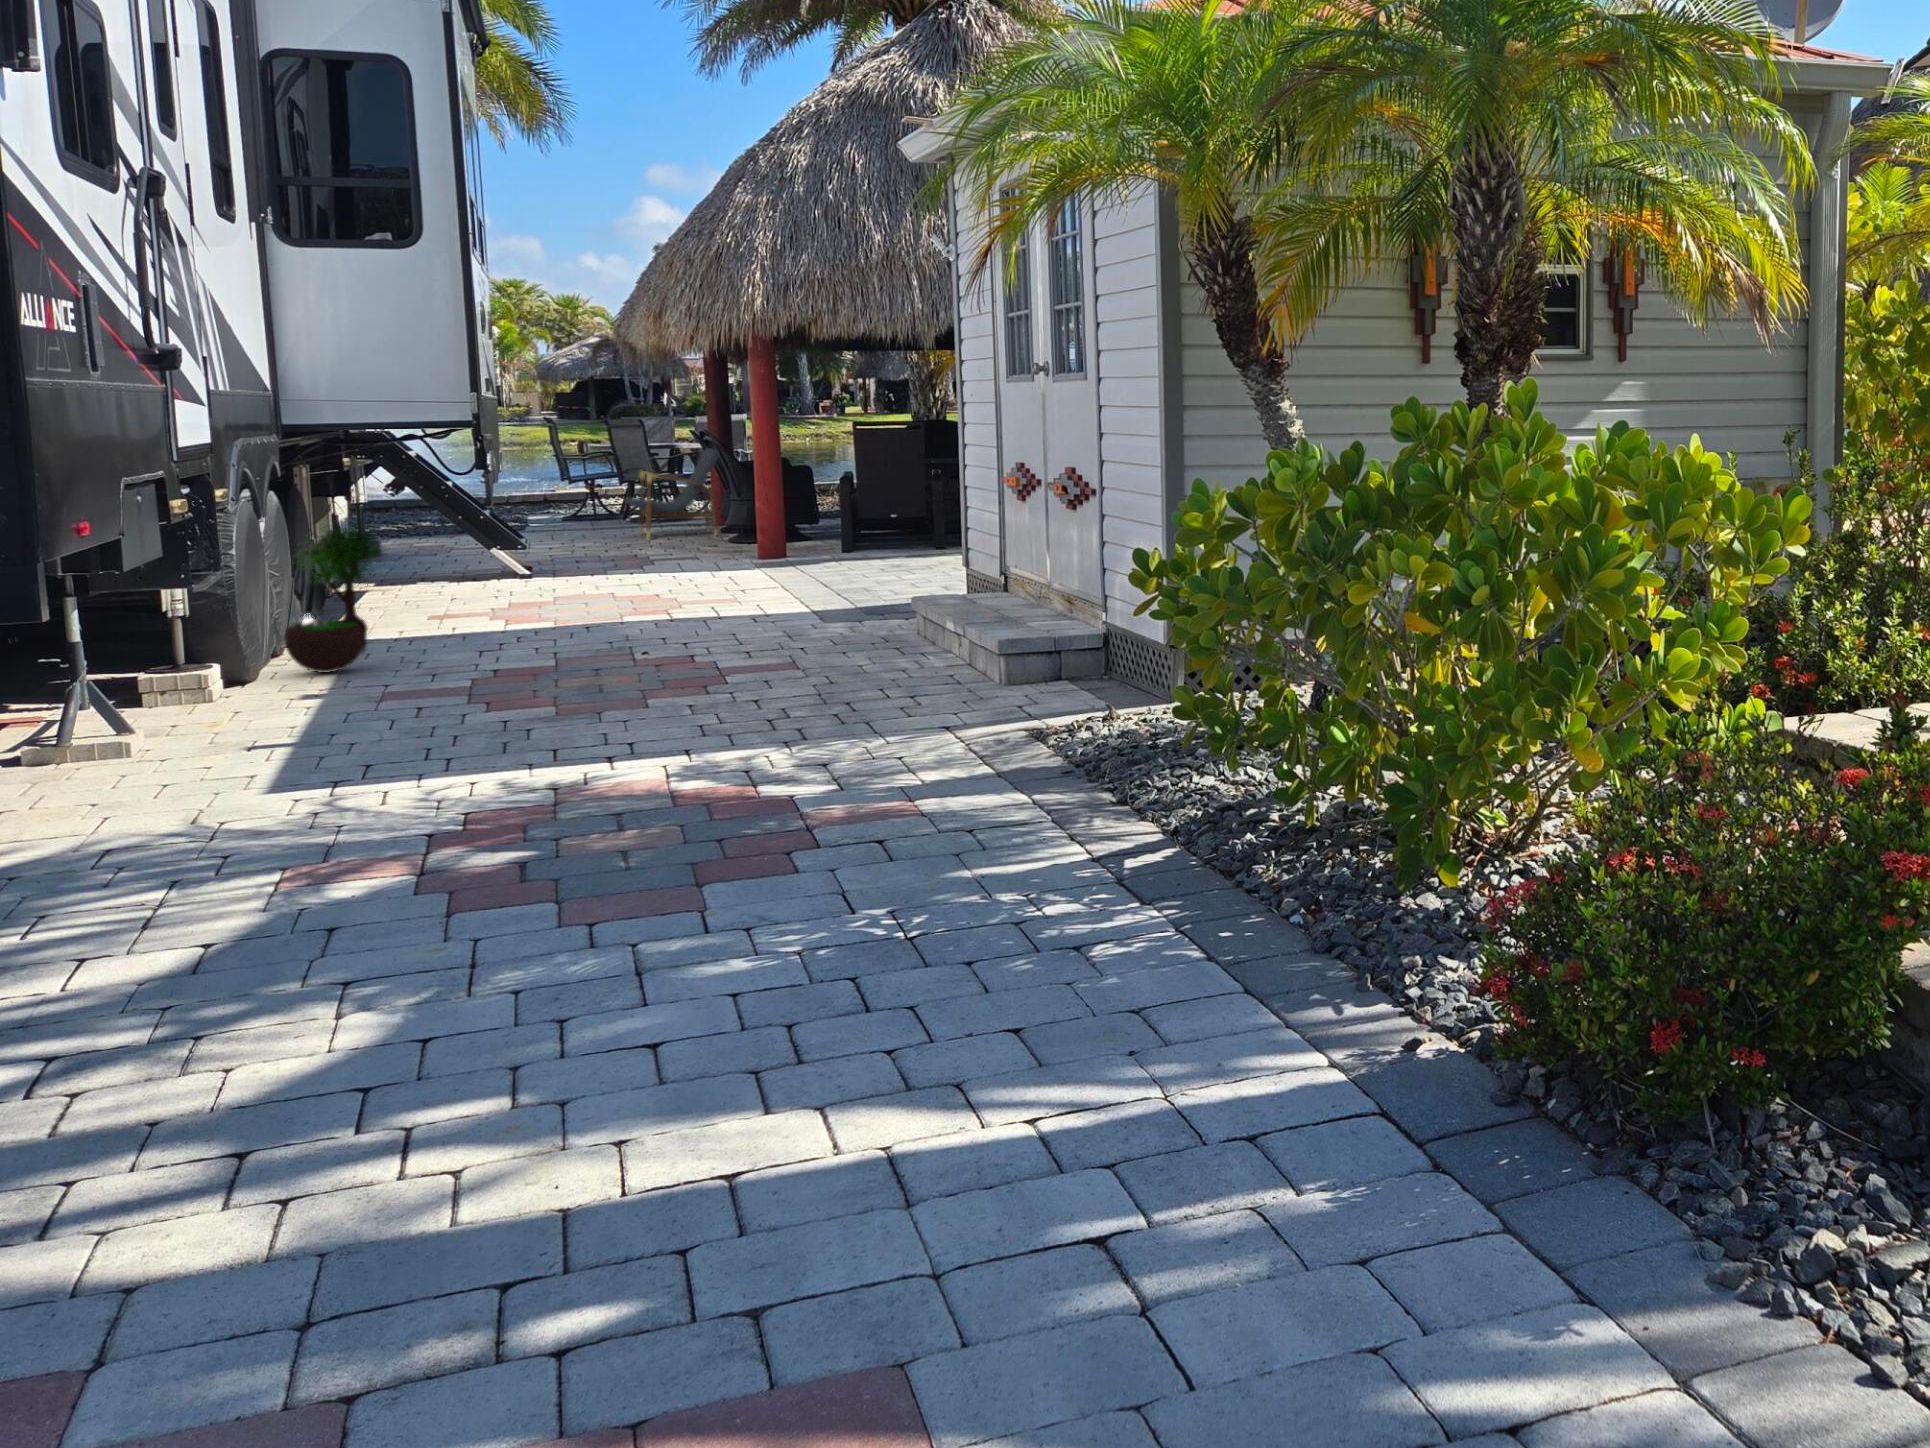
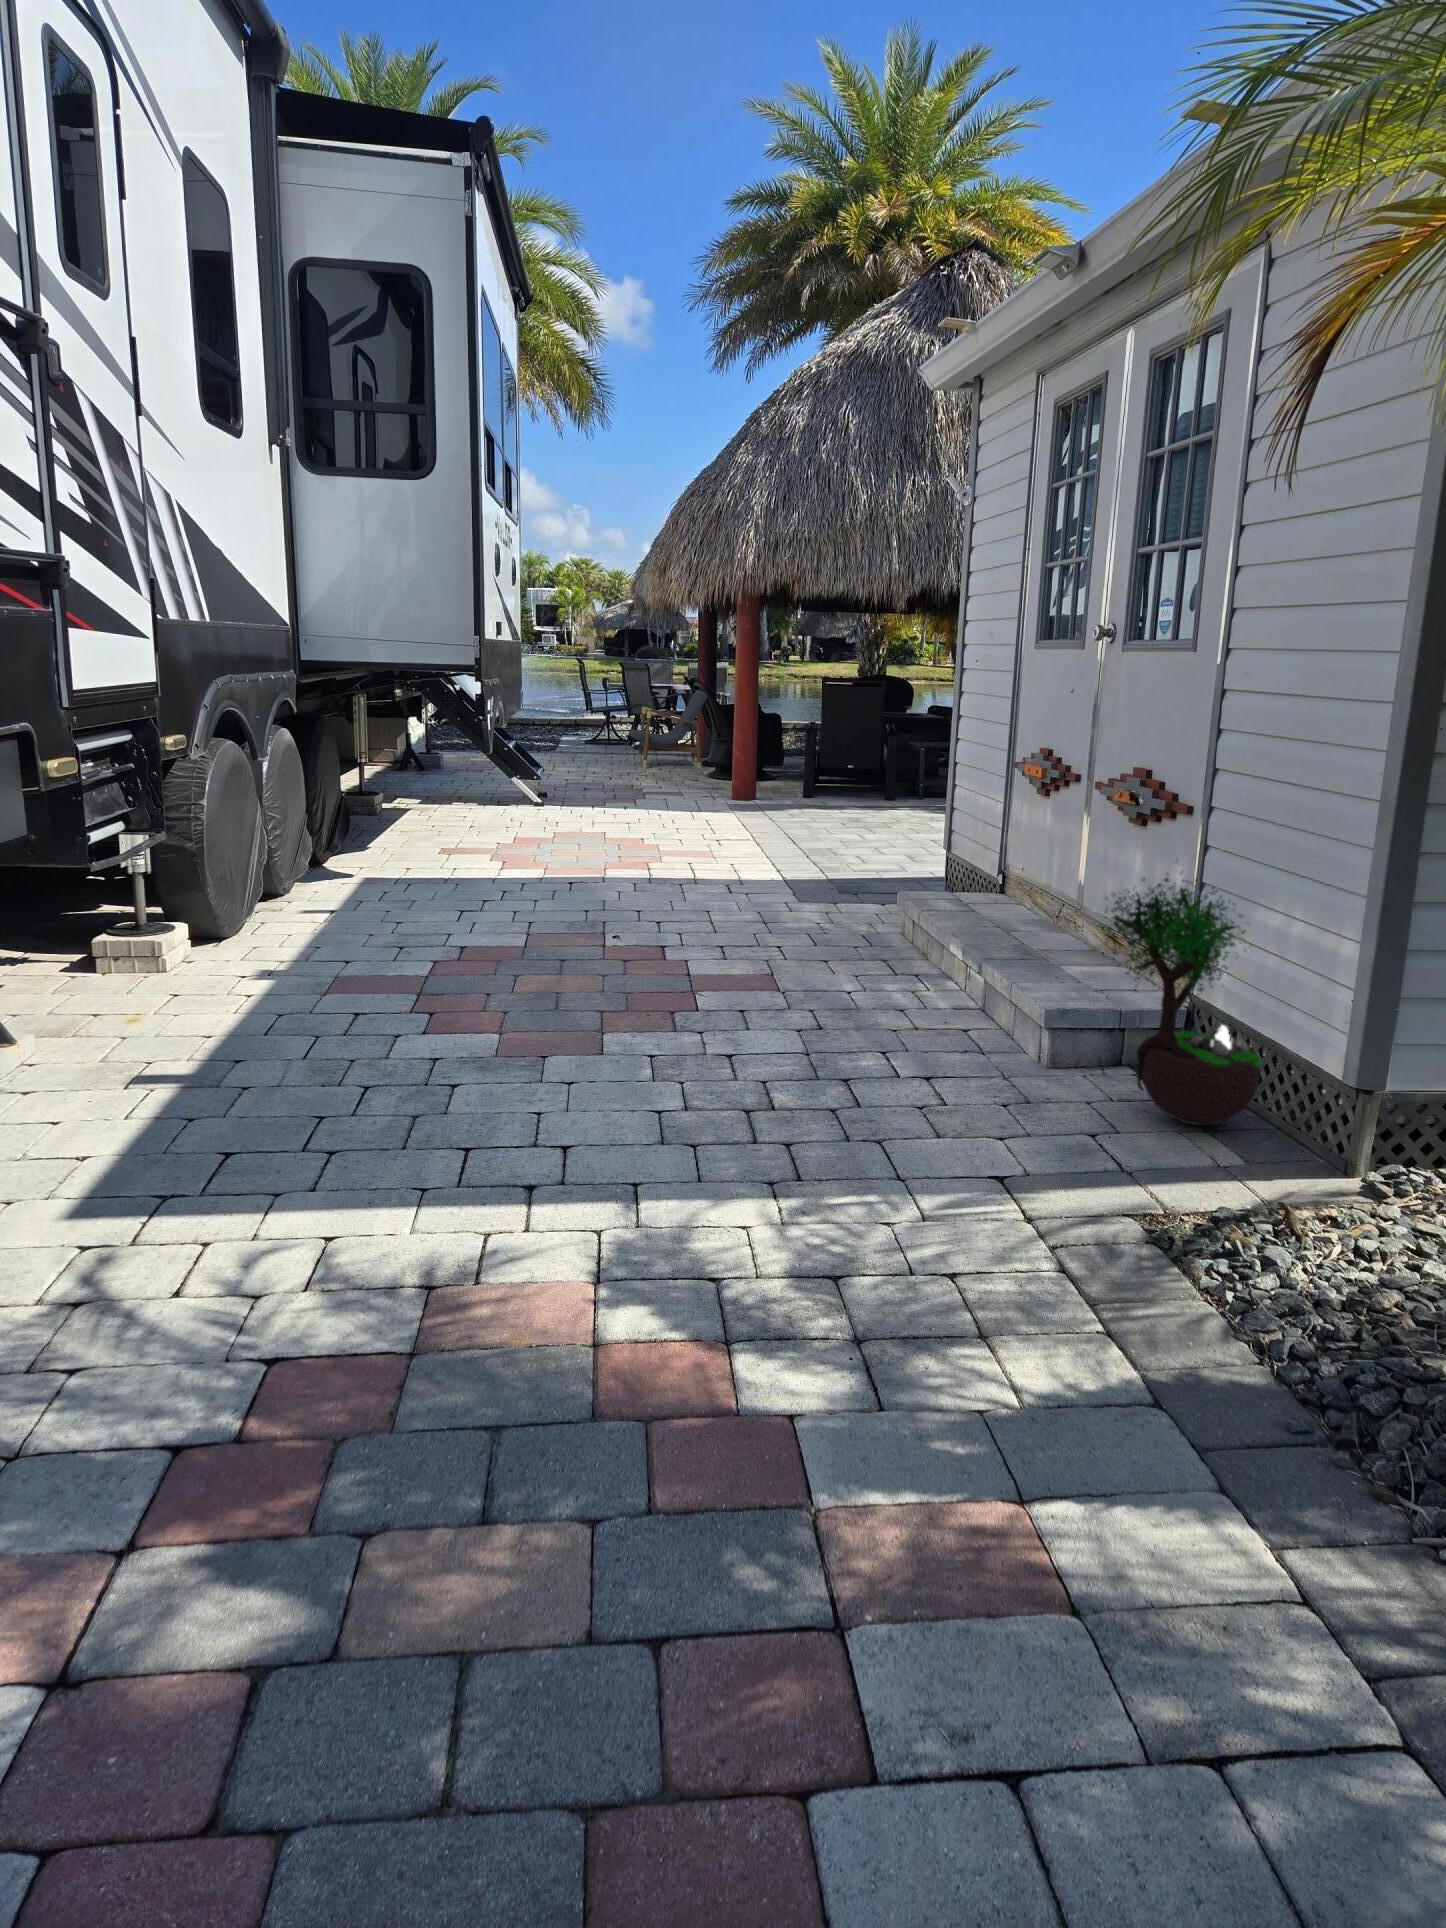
potted tree: present [285,519,388,673] -> present [1097,874,1261,1126]

